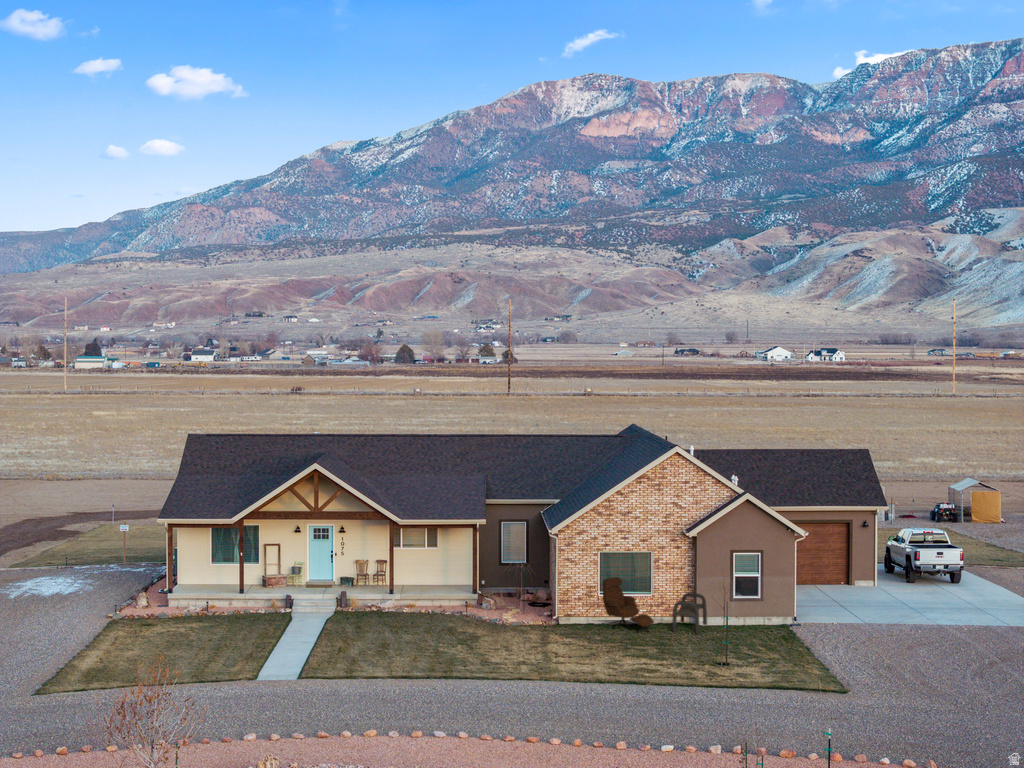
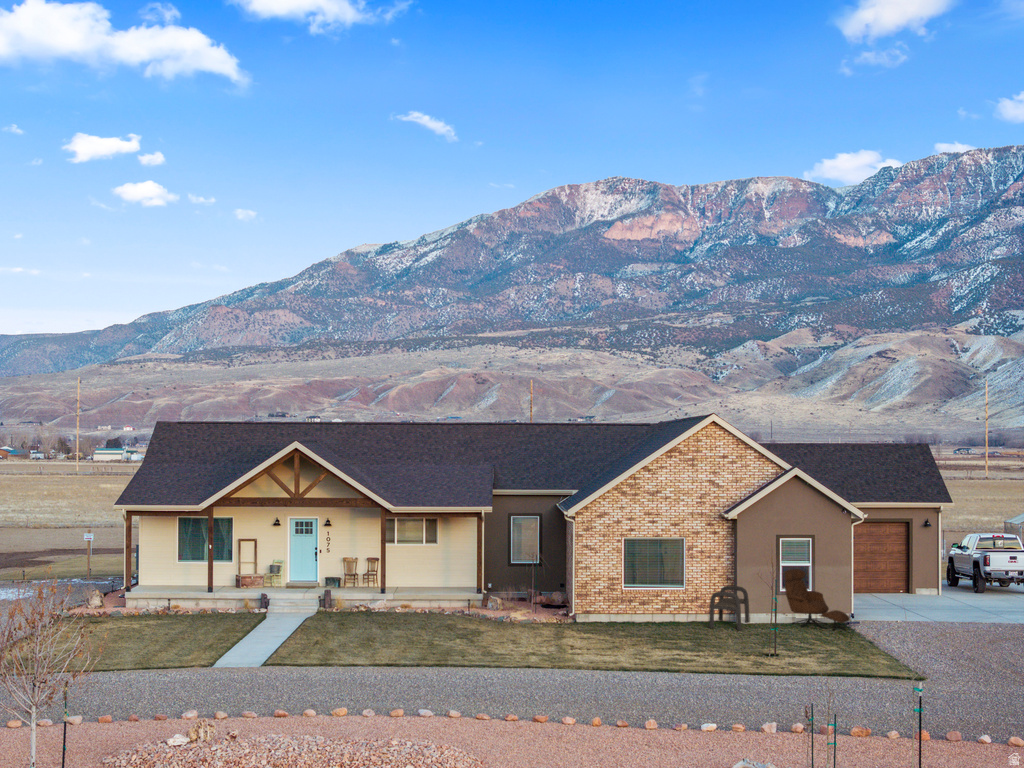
lounge chair: present [603,577,654,633] -> present [785,569,850,630]

